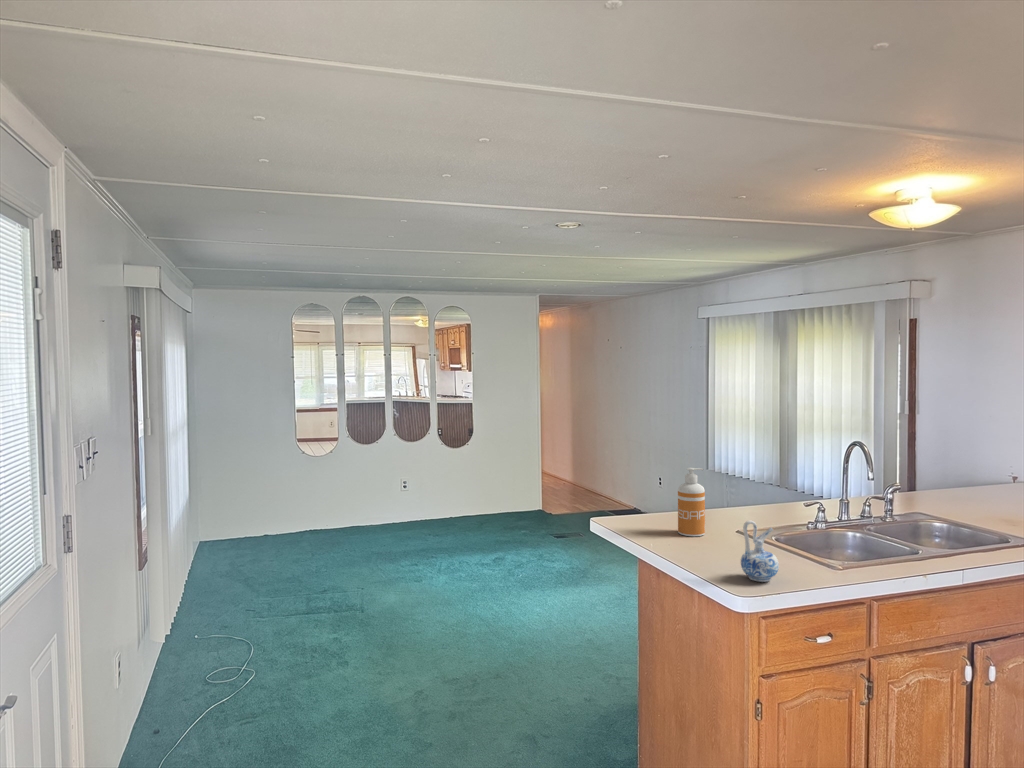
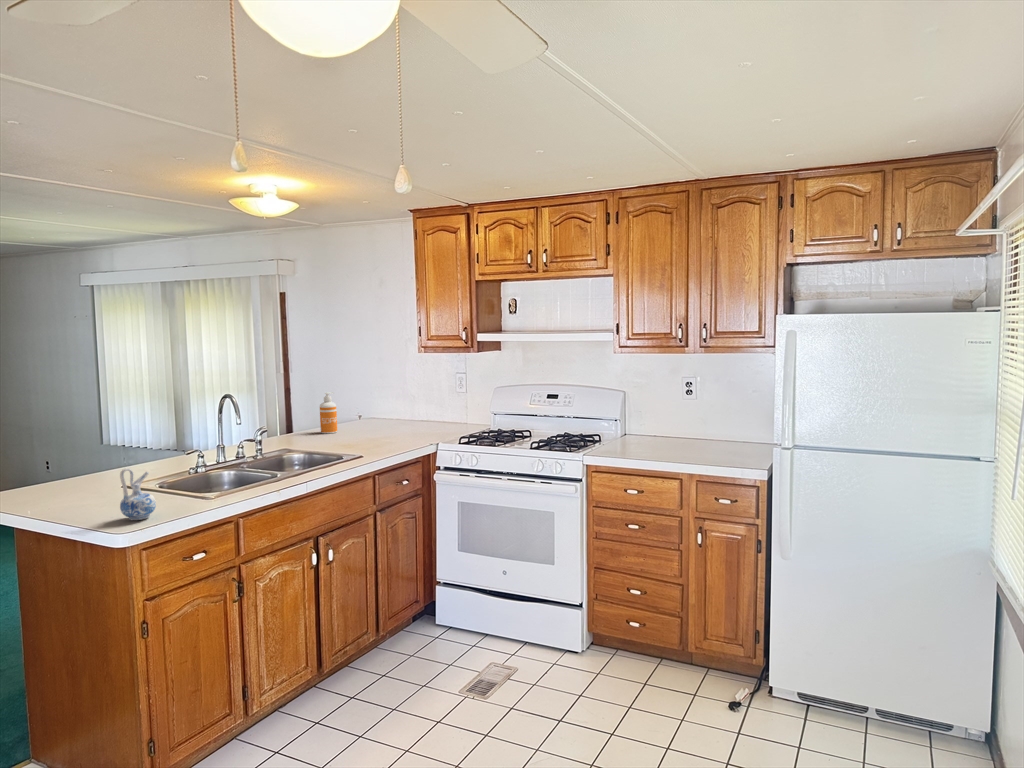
soap dispenser: present [678,468,705,536] -> present [320,392,337,434]

